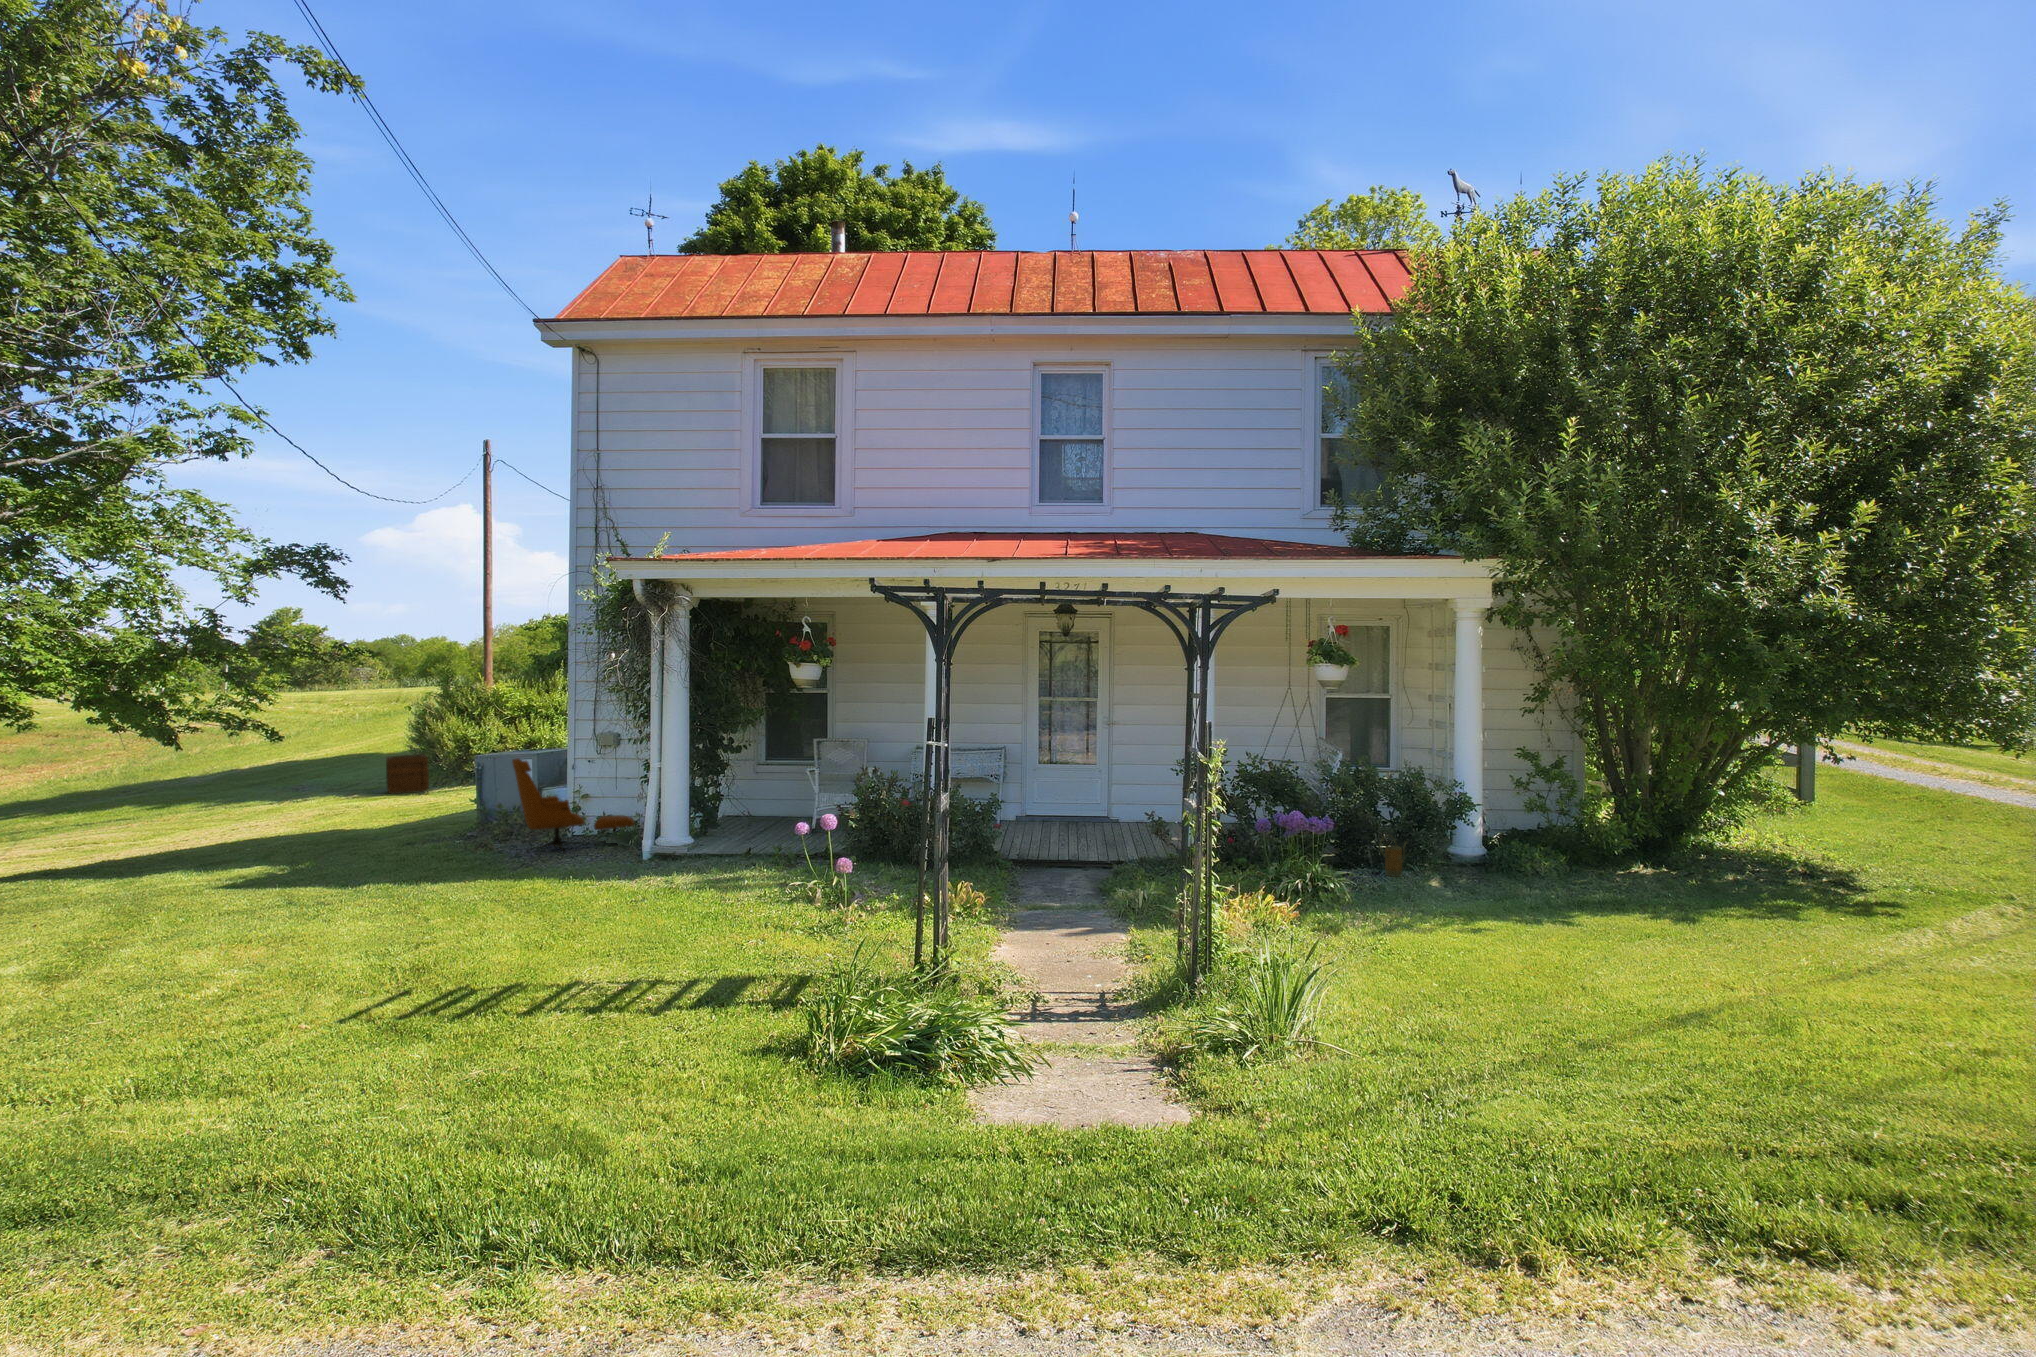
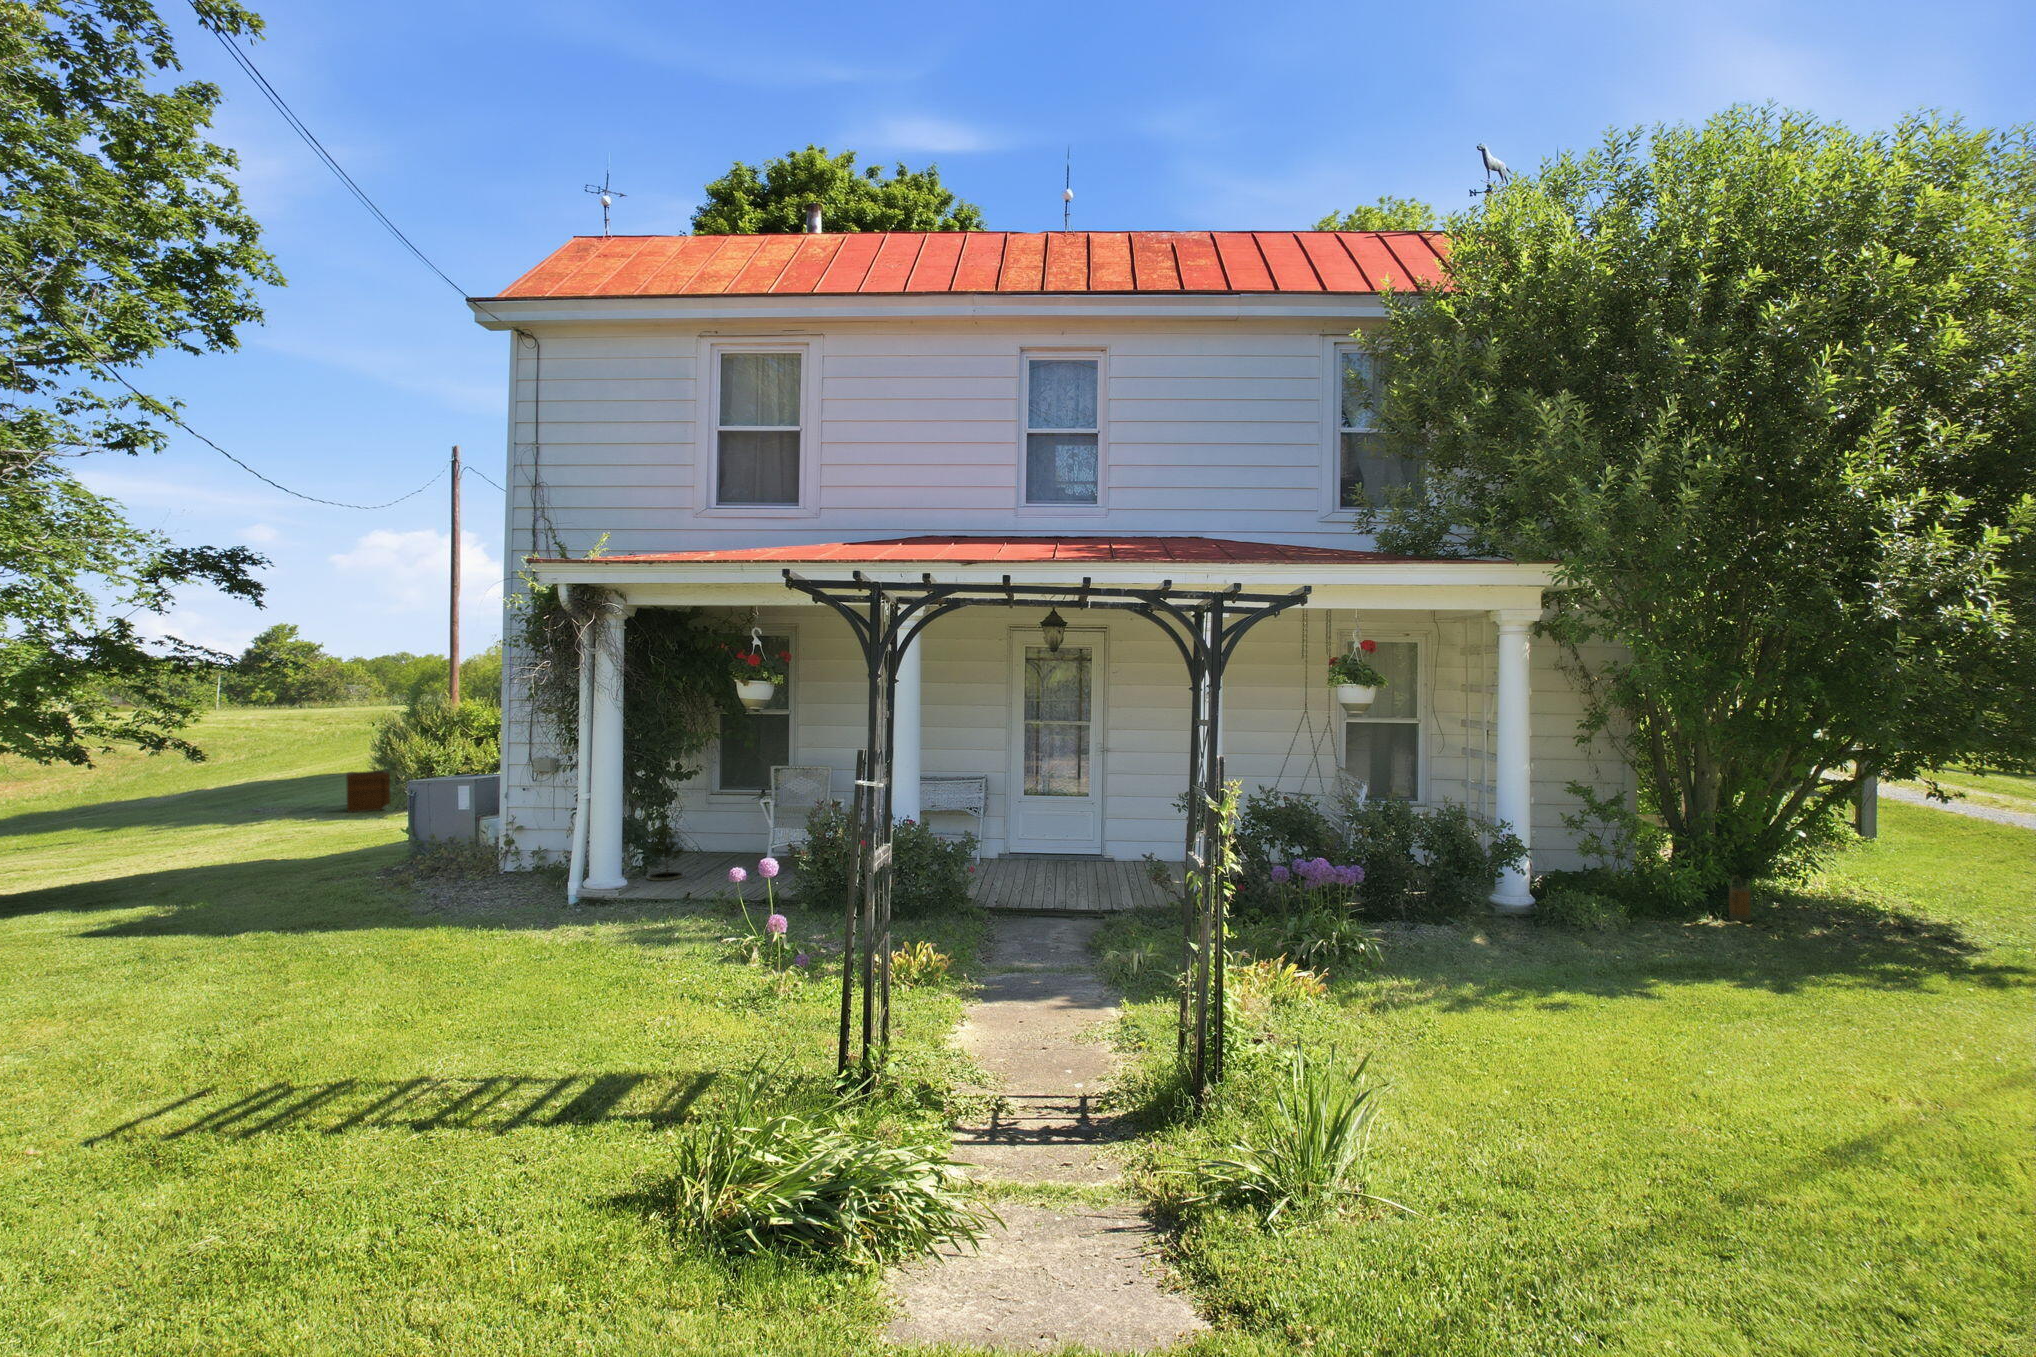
lounge chair: present [512,758,634,852] -> none [431,782,573,889]
potted tree: none [701,783,743,845] -> present [647,818,686,881]
watering can: present [1380,836,1406,877] -> present [1729,875,1751,922]

